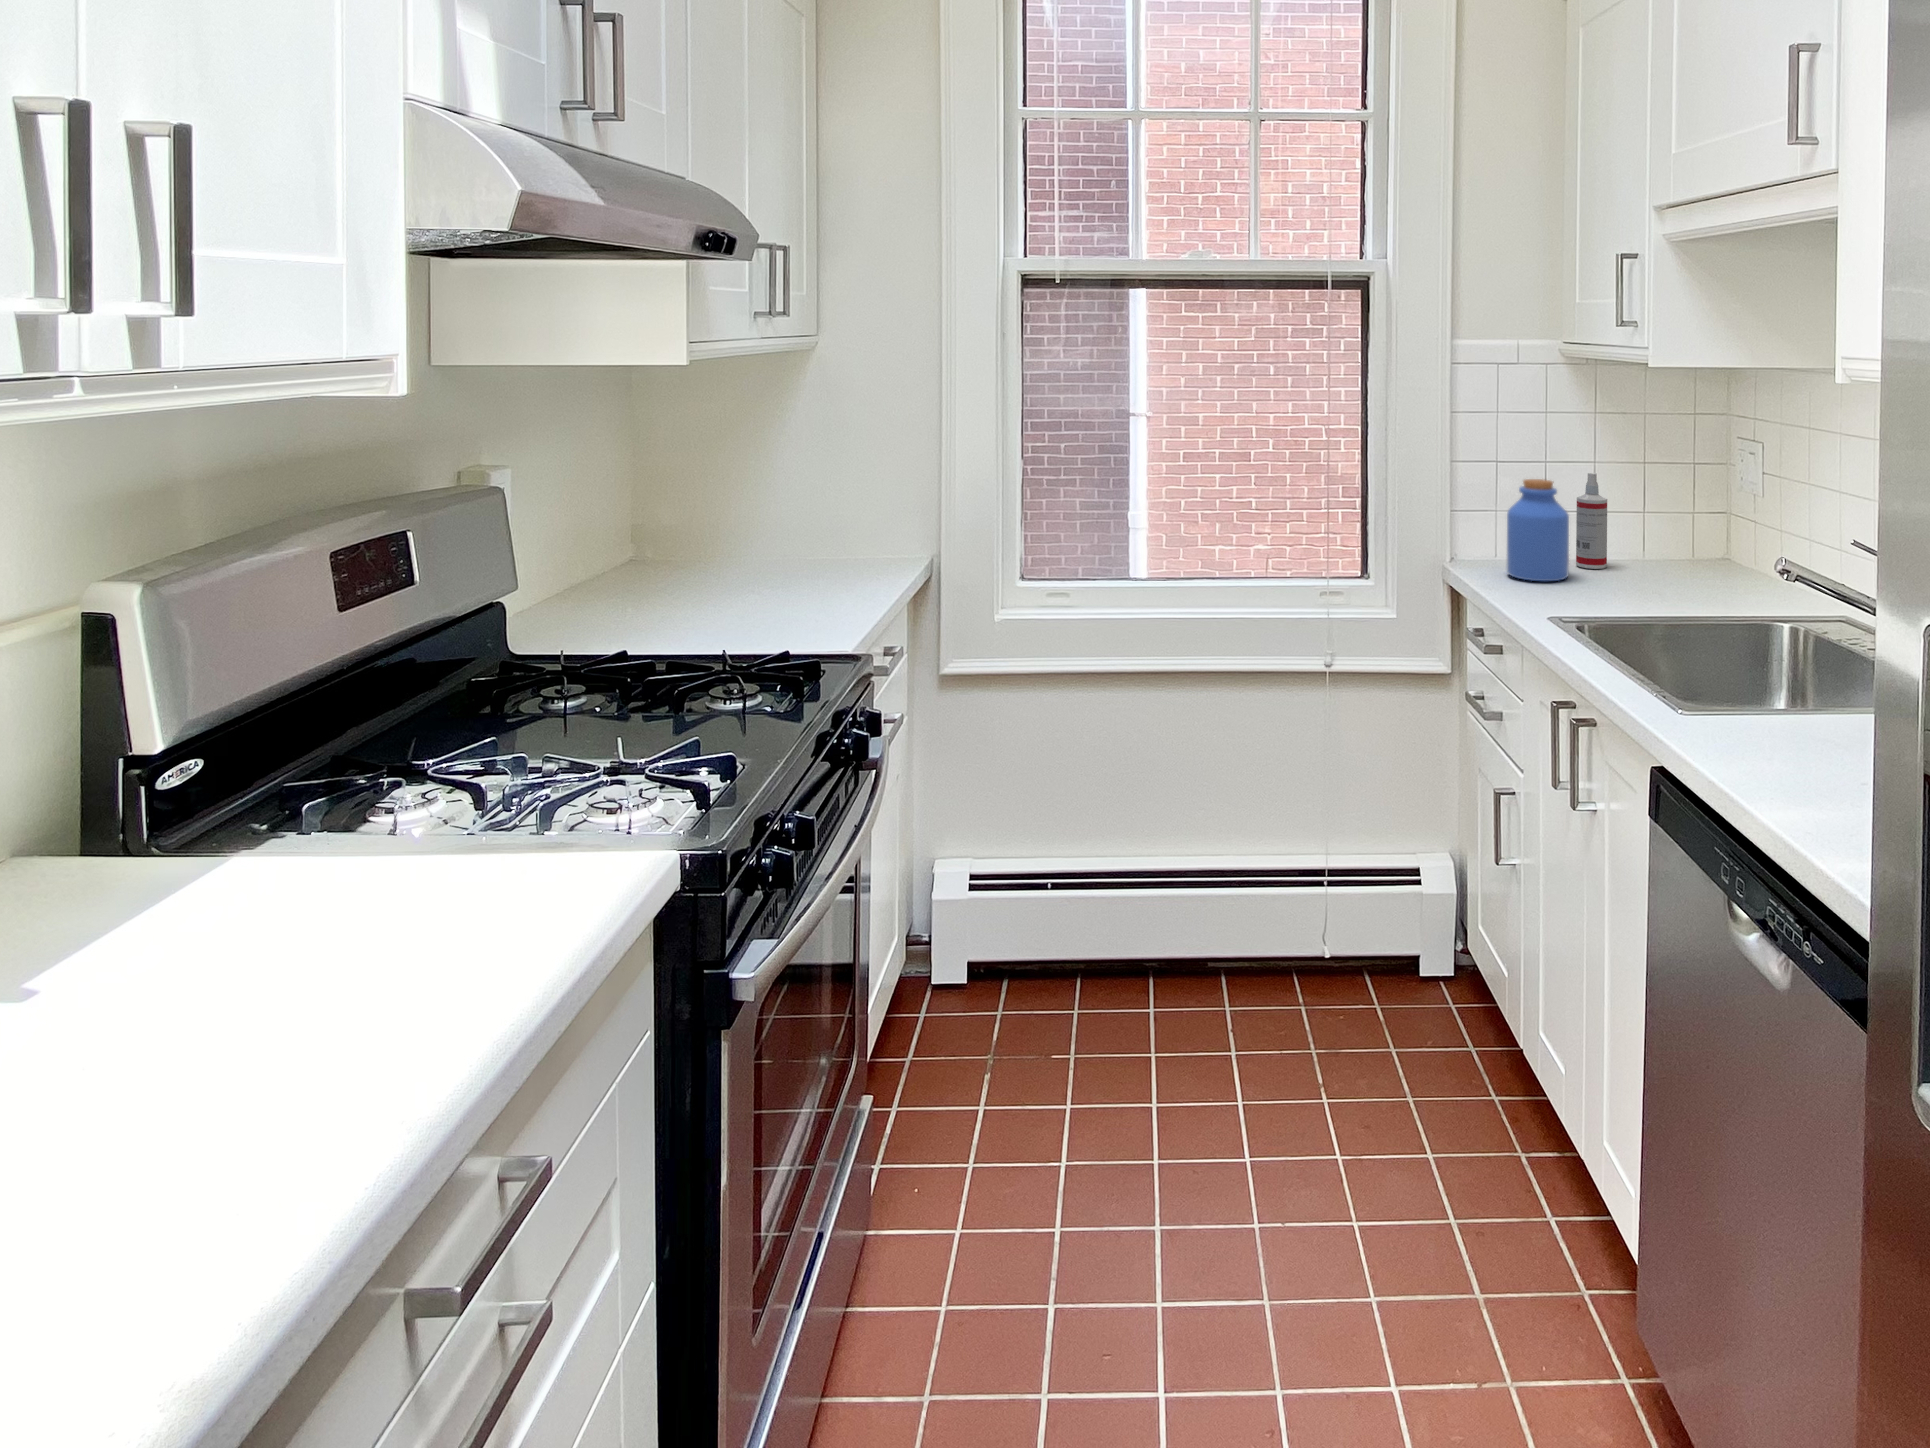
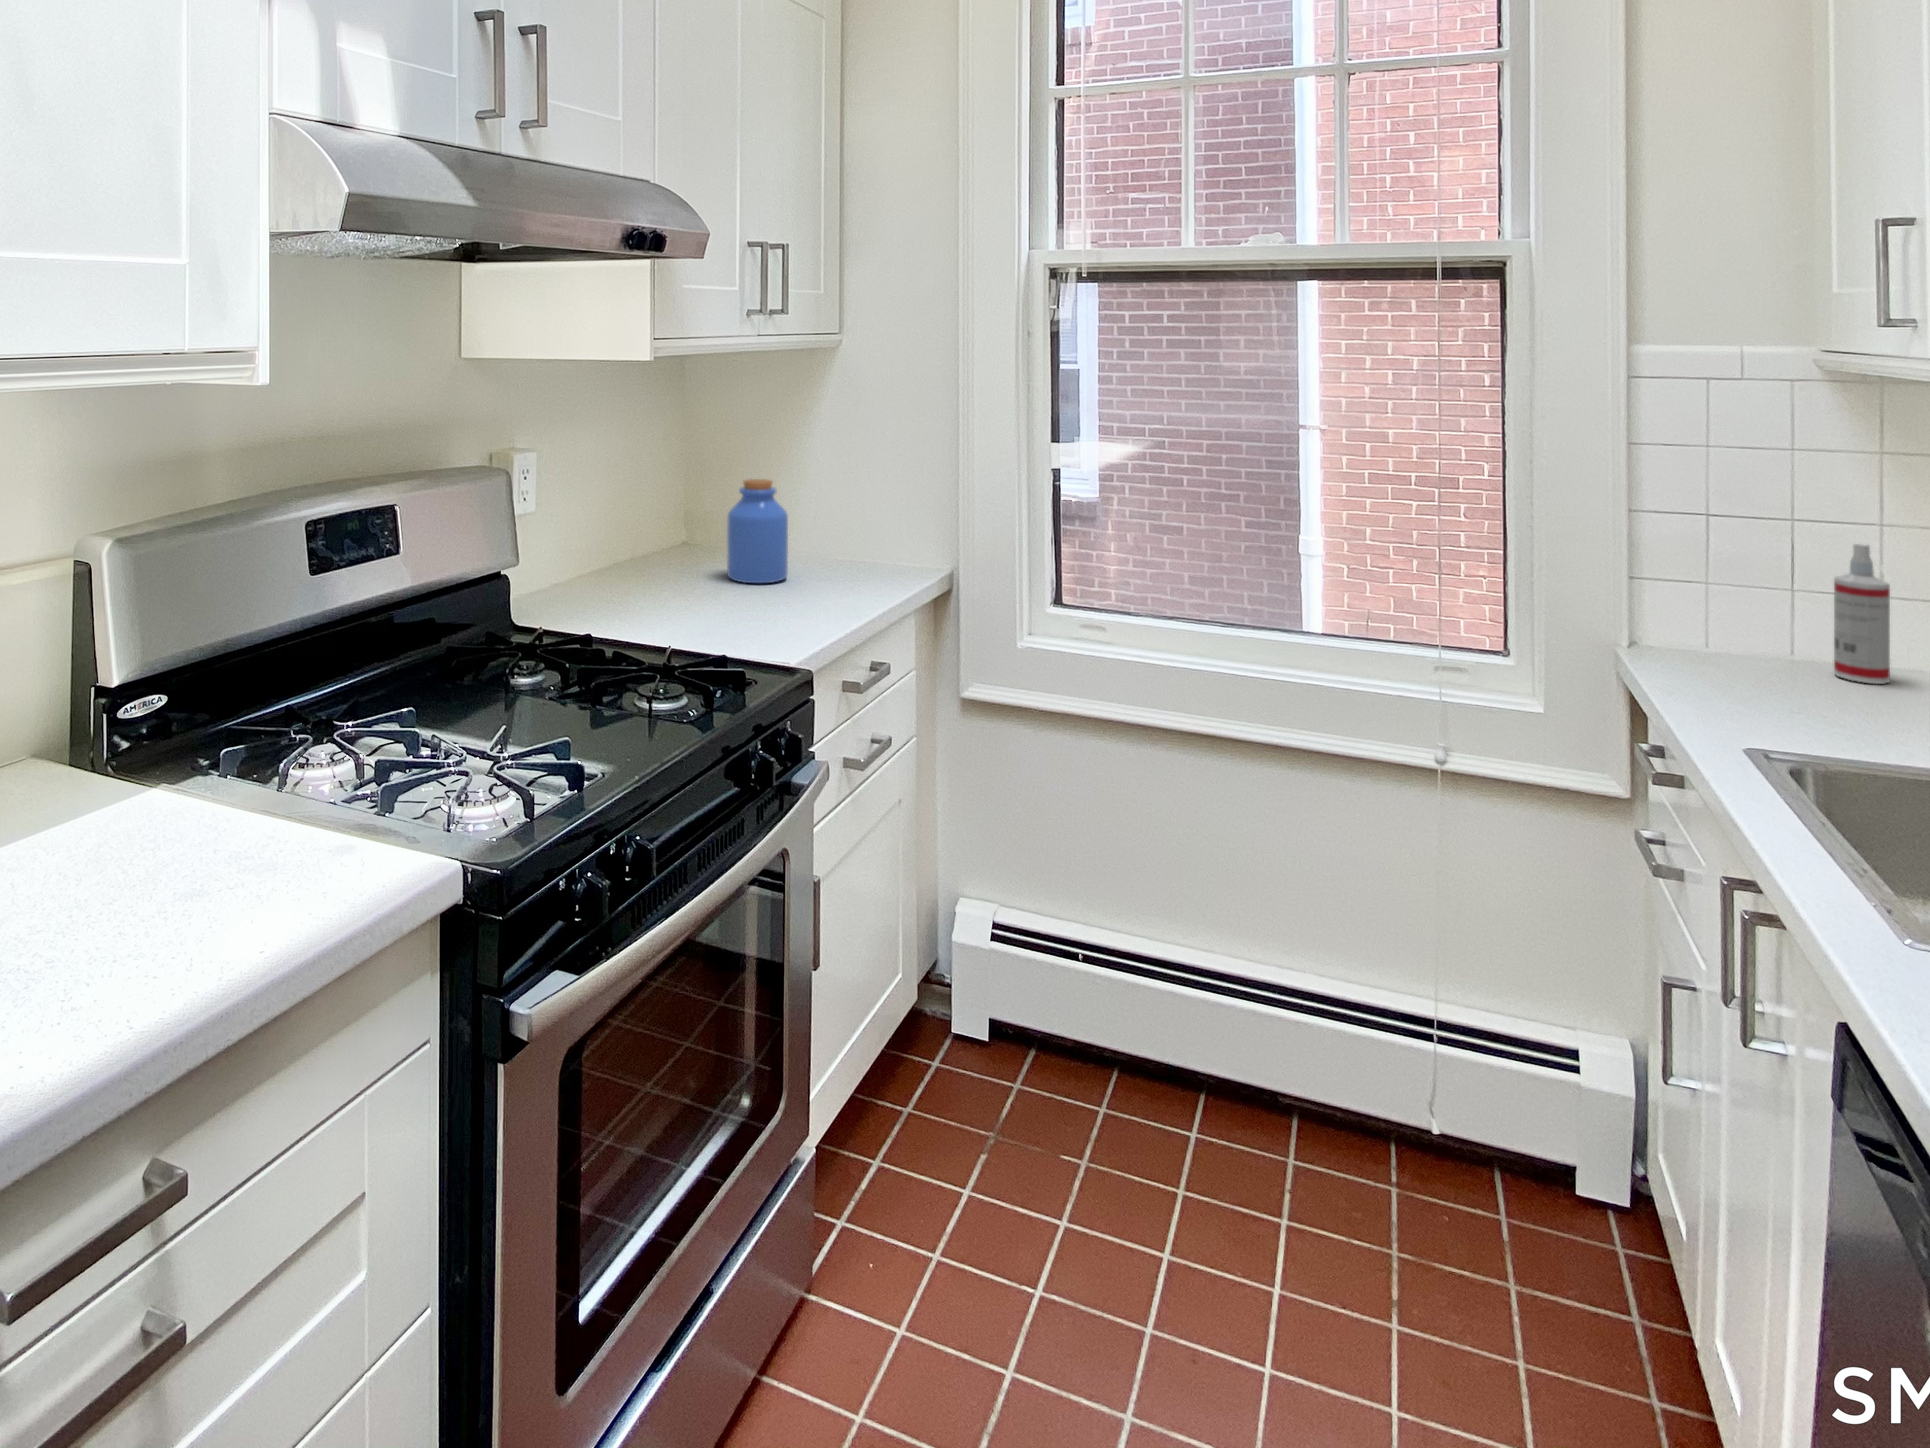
jar: present [1506,479,1569,581] -> present [727,479,788,583]

